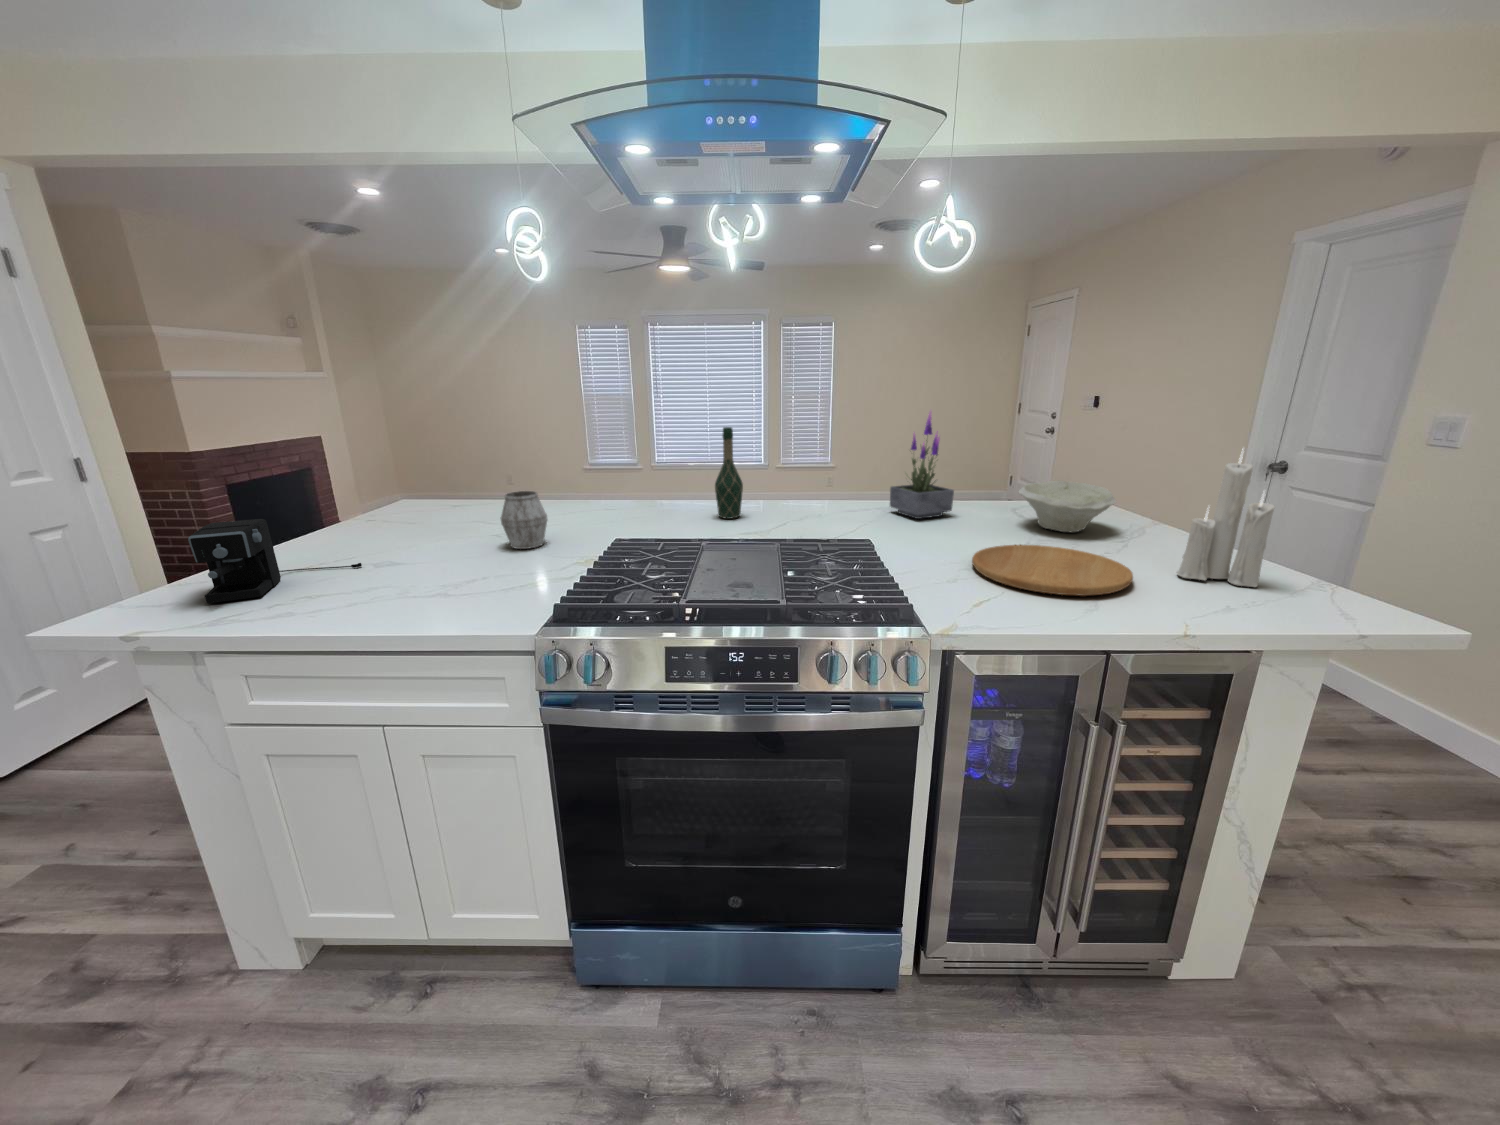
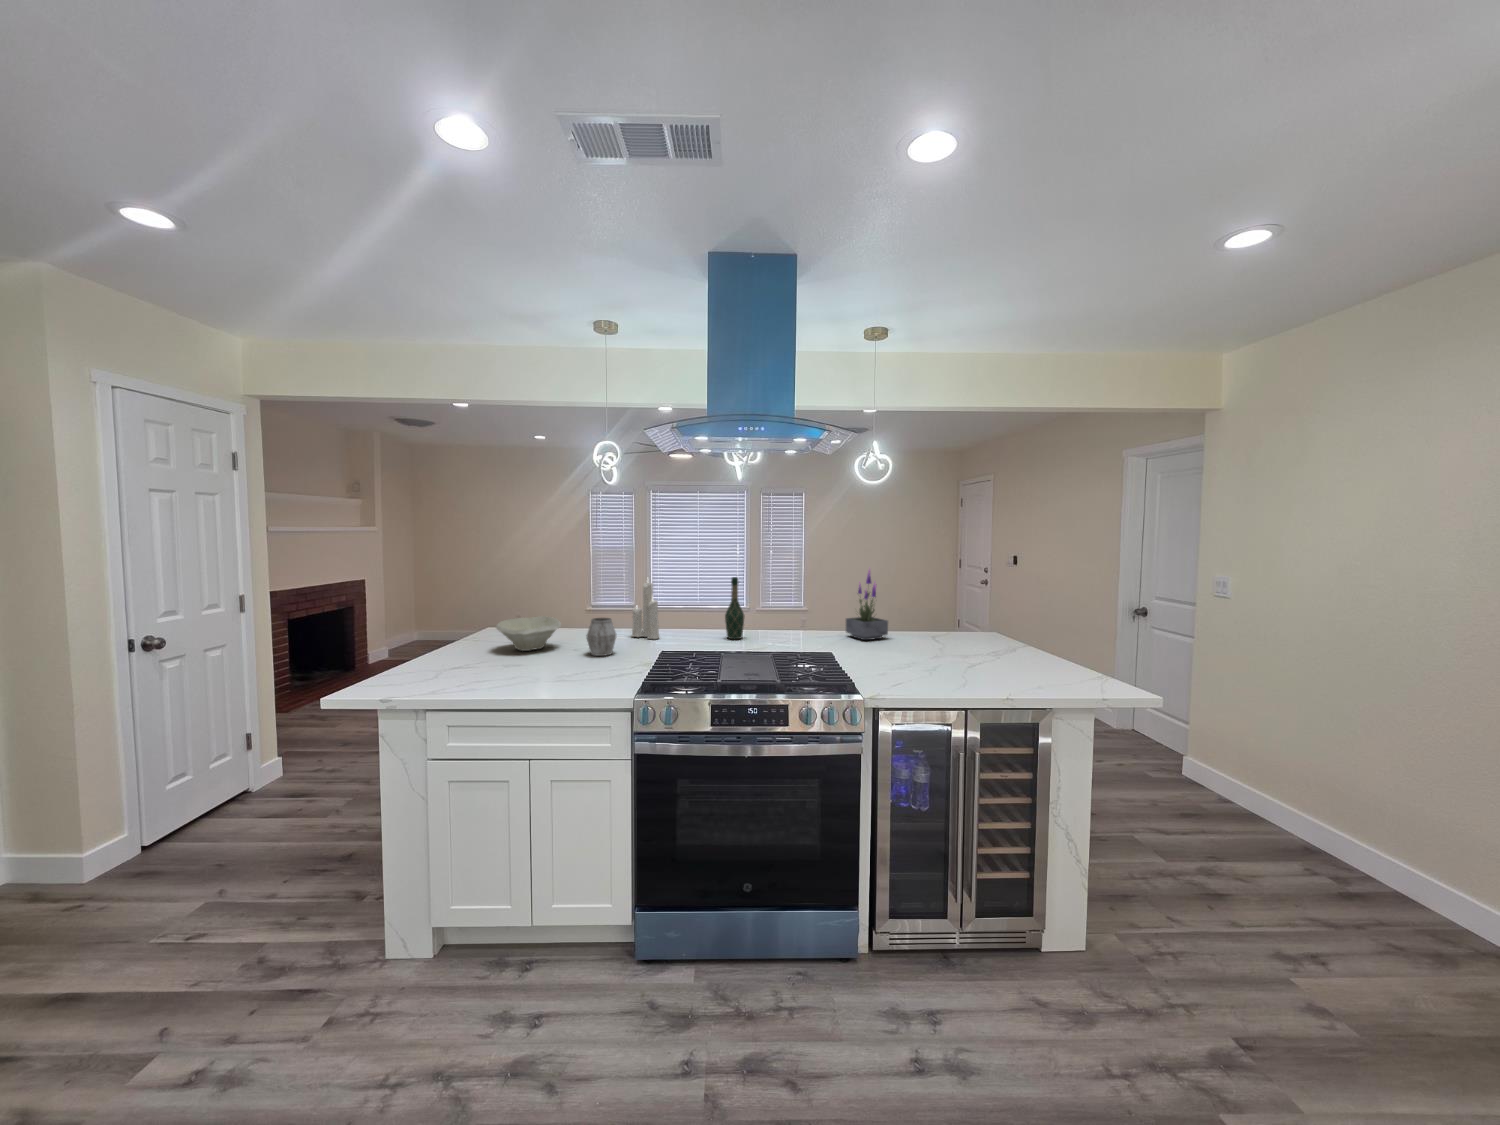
candle: present [1177,449,1275,587] -> present [632,583,659,639]
bowl: present [1019,481,1116,532] -> present [496,616,561,651]
coffee maker: present [188,519,362,603] -> none [417,632,499,682]
cutting board: present [972,545,1133,596] -> none [894,654,988,679]

